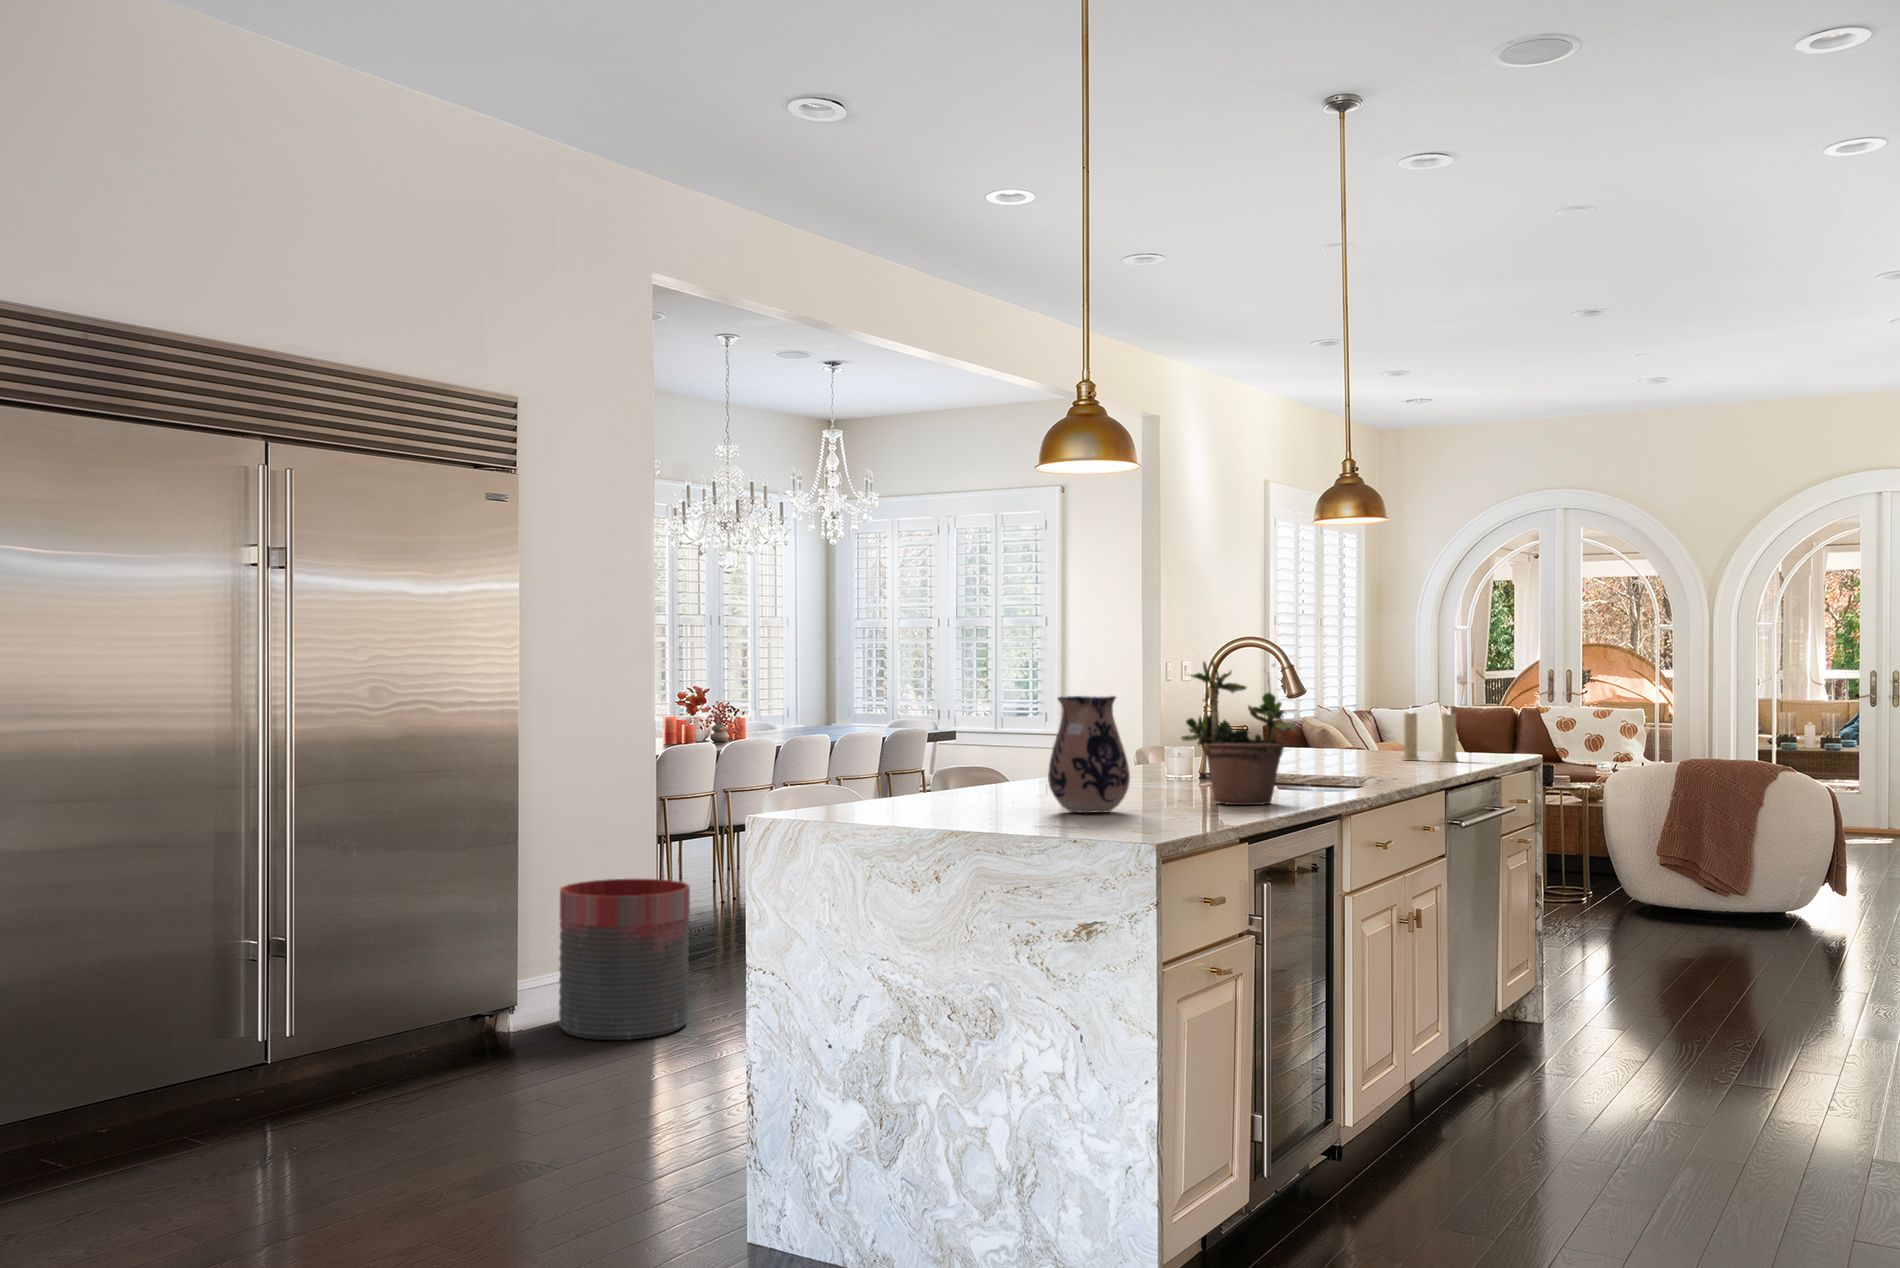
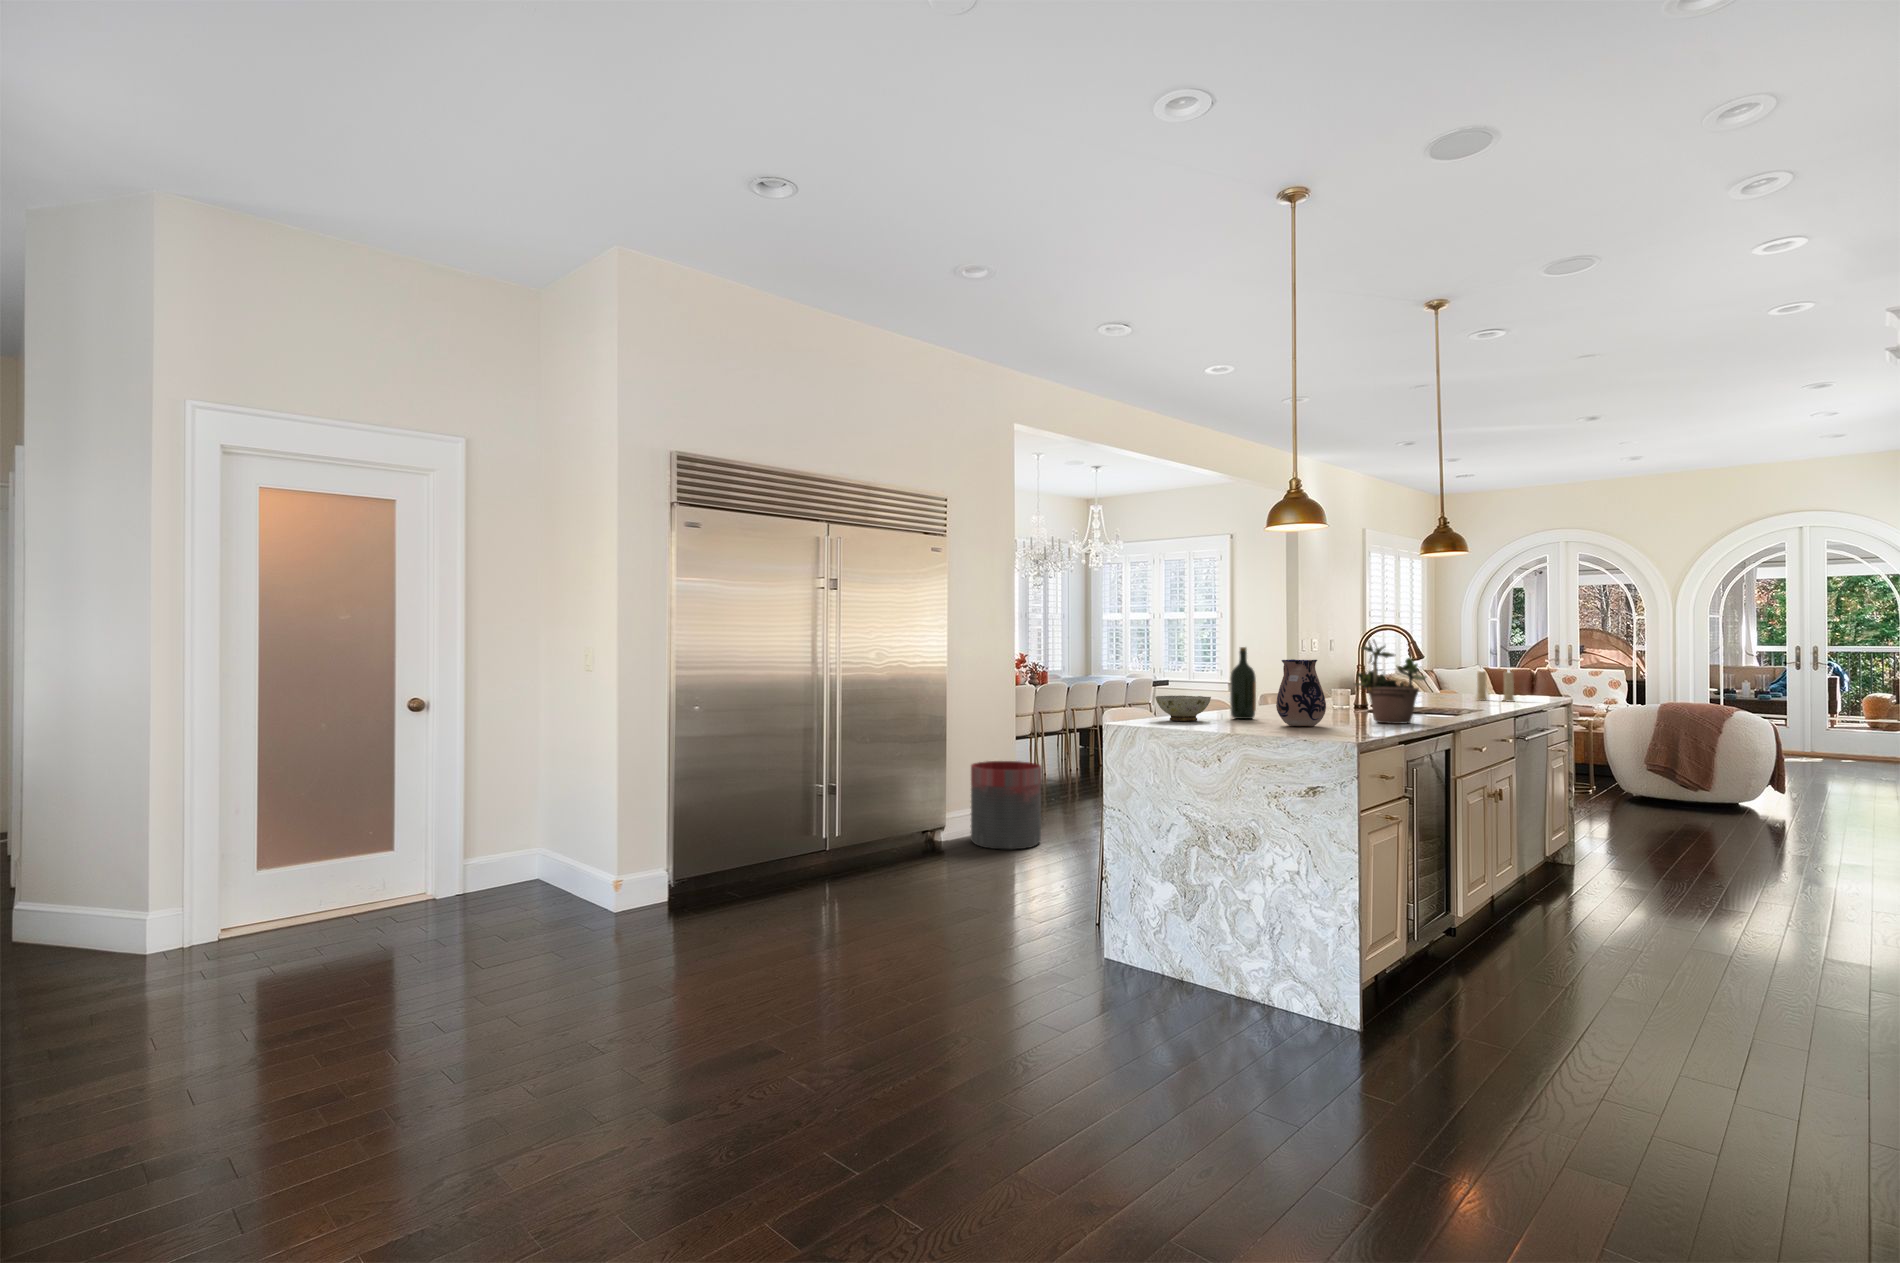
wine bottle: none [984,674,1027,801] -> present [1230,647,1256,719]
ceramic bowl: none [851,760,947,806] -> present [1155,696,1211,721]

